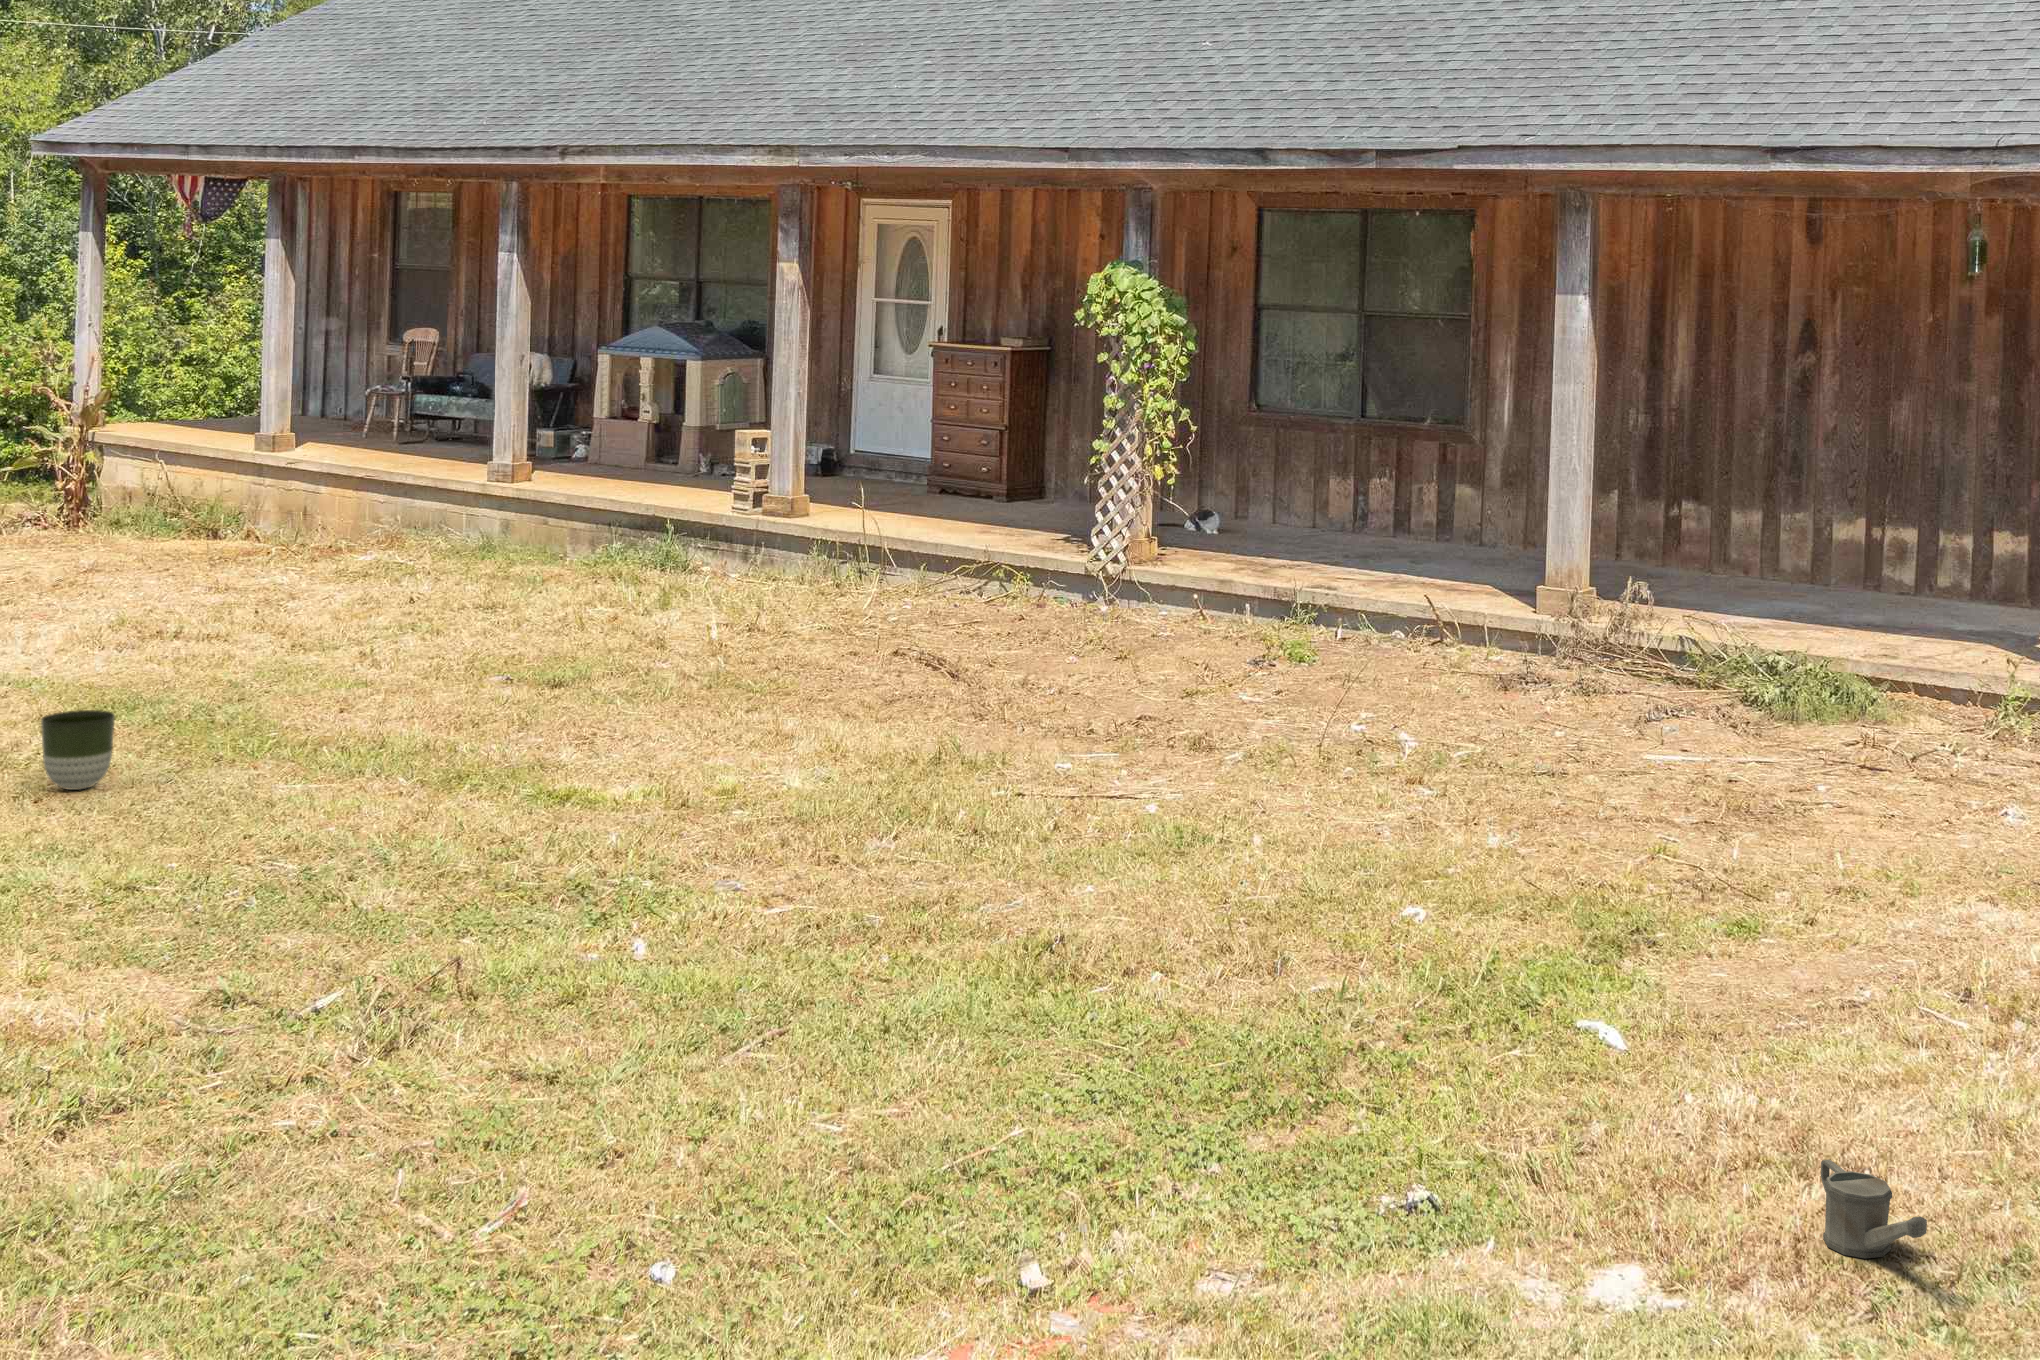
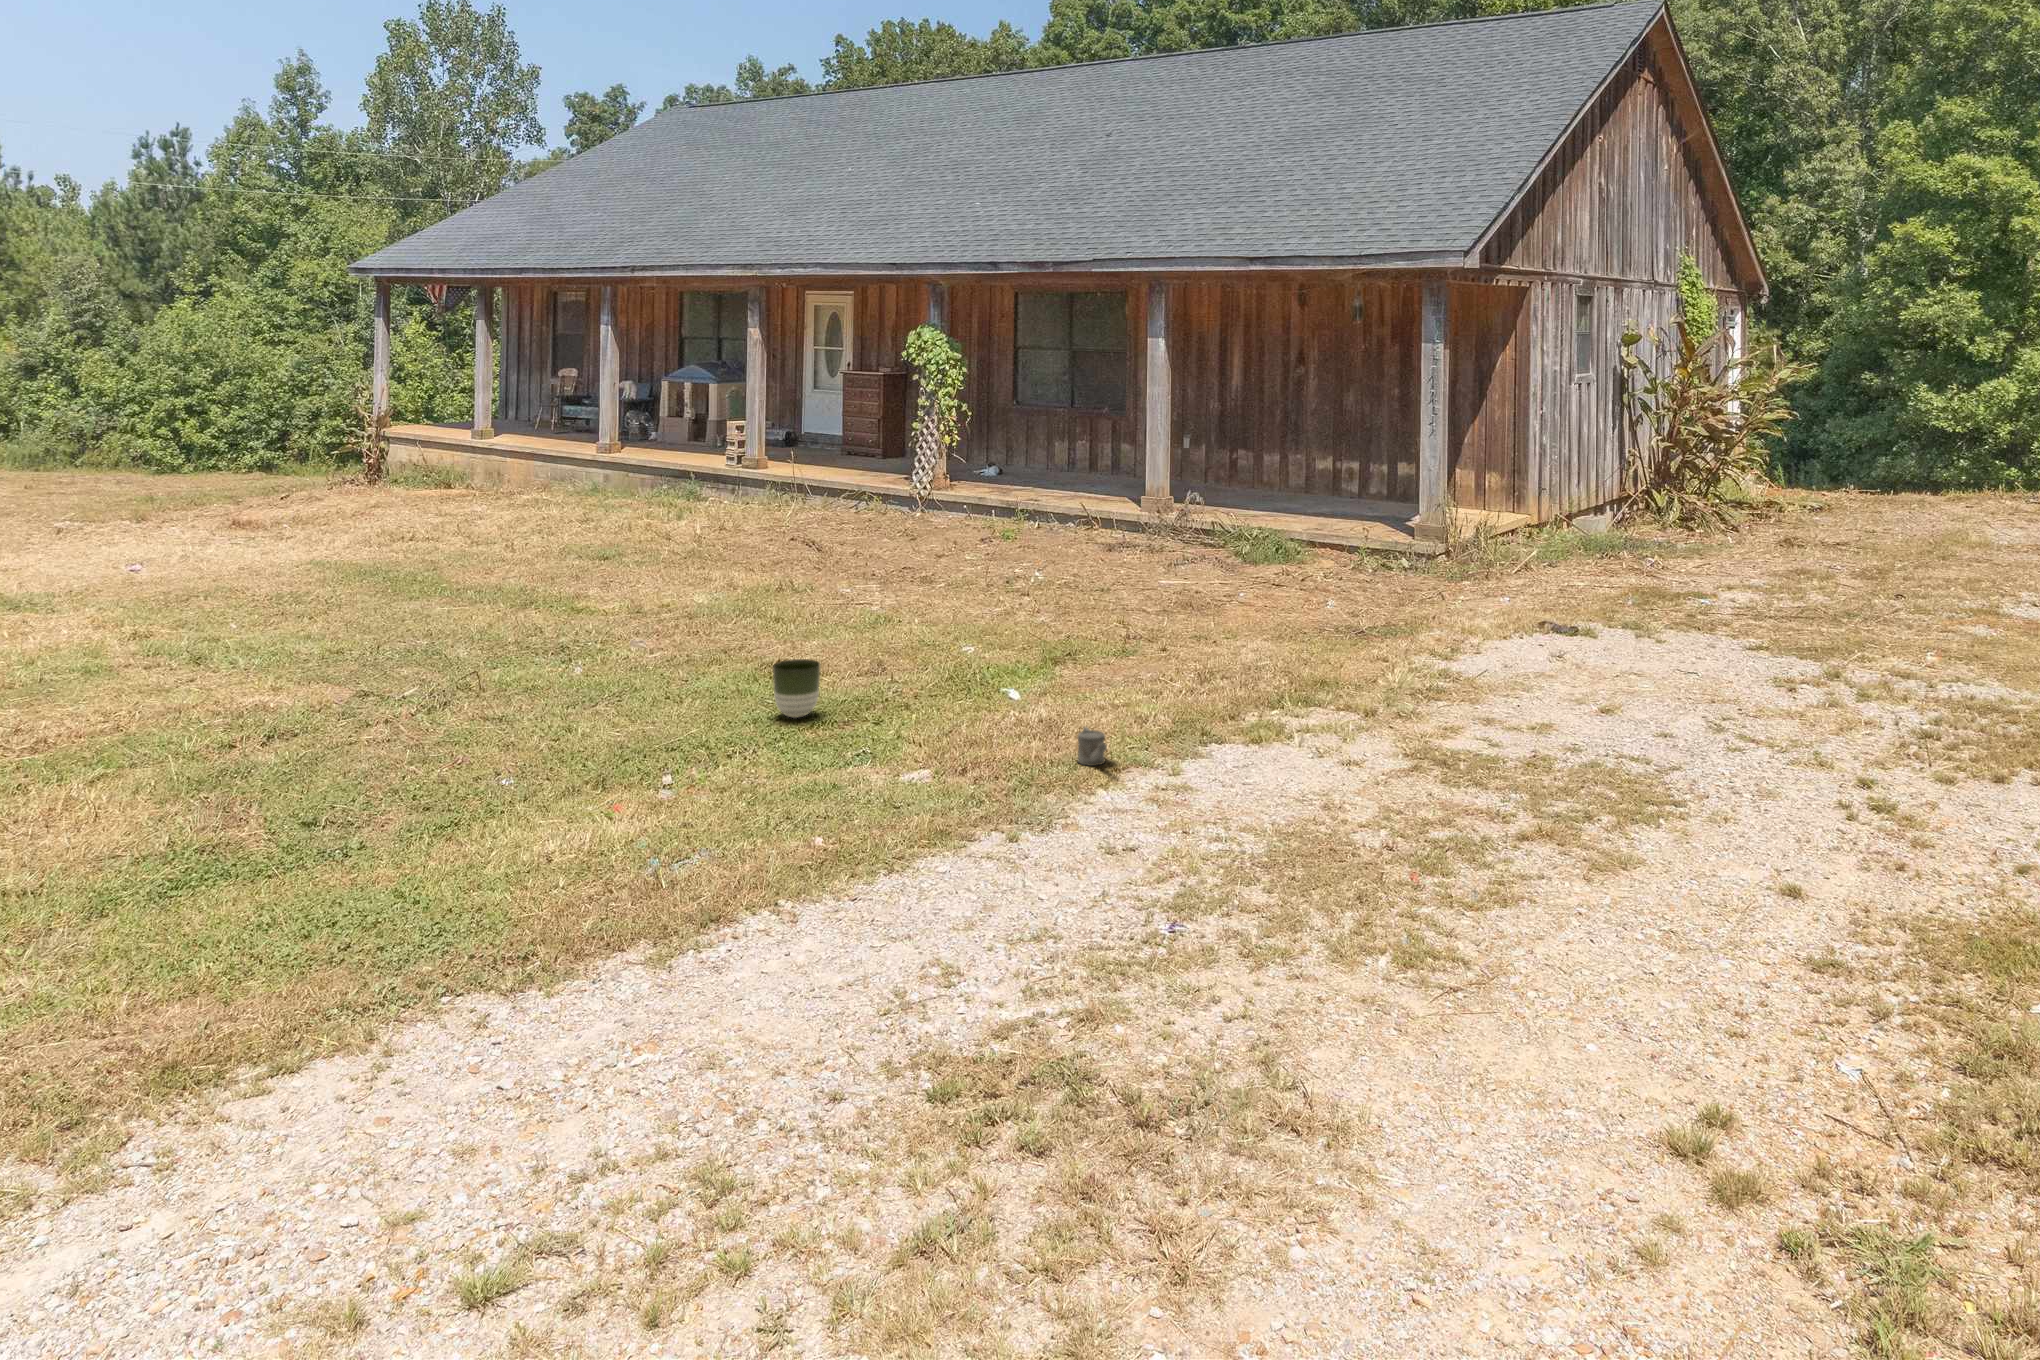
planter: present [41,710,115,790] -> present [773,659,820,718]

